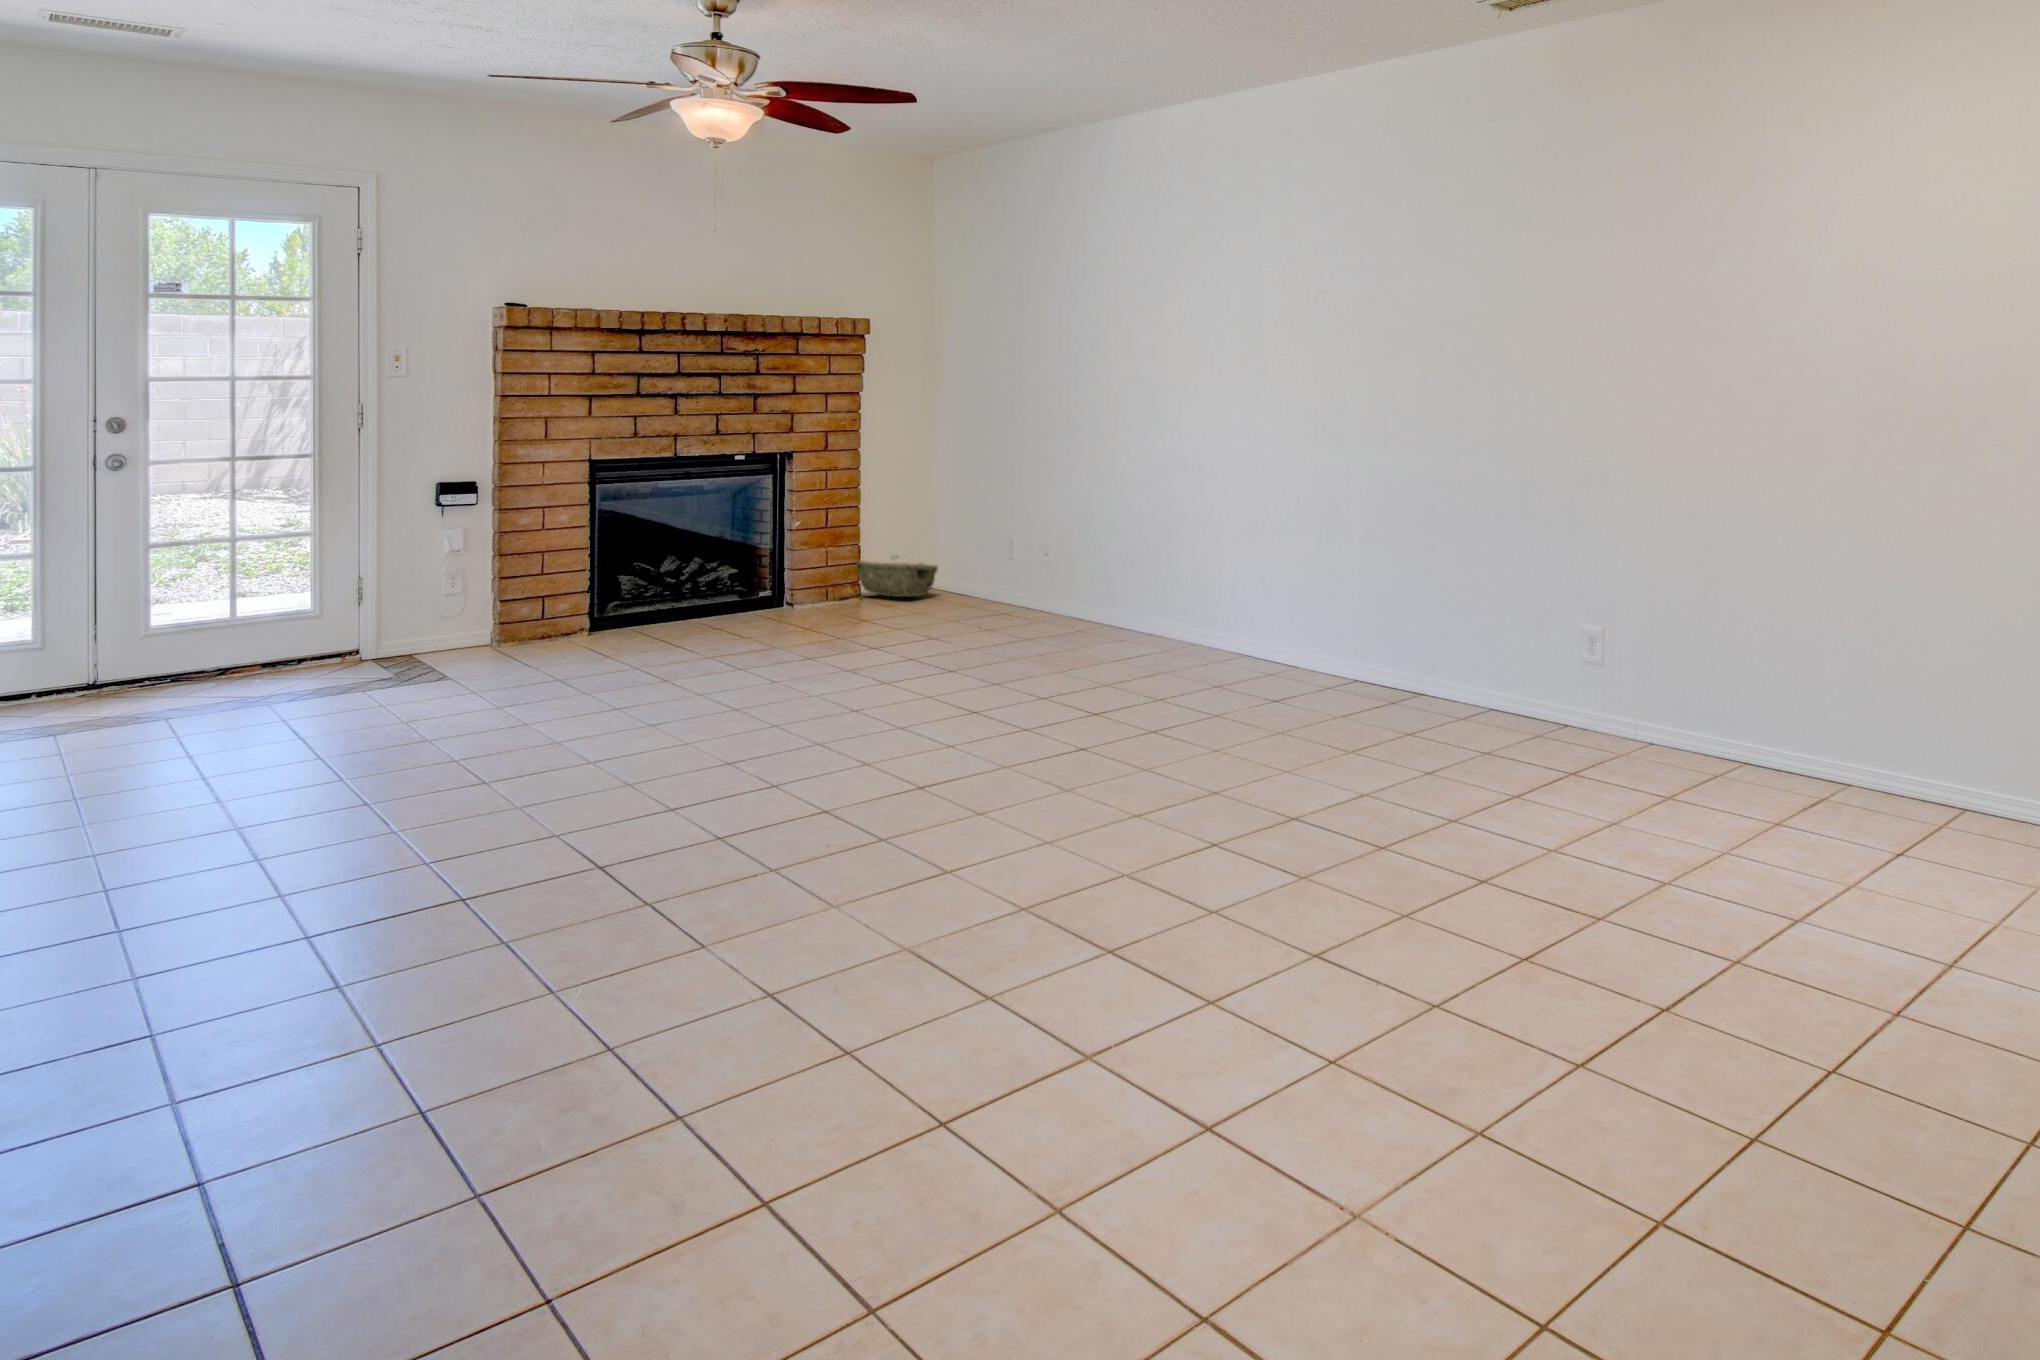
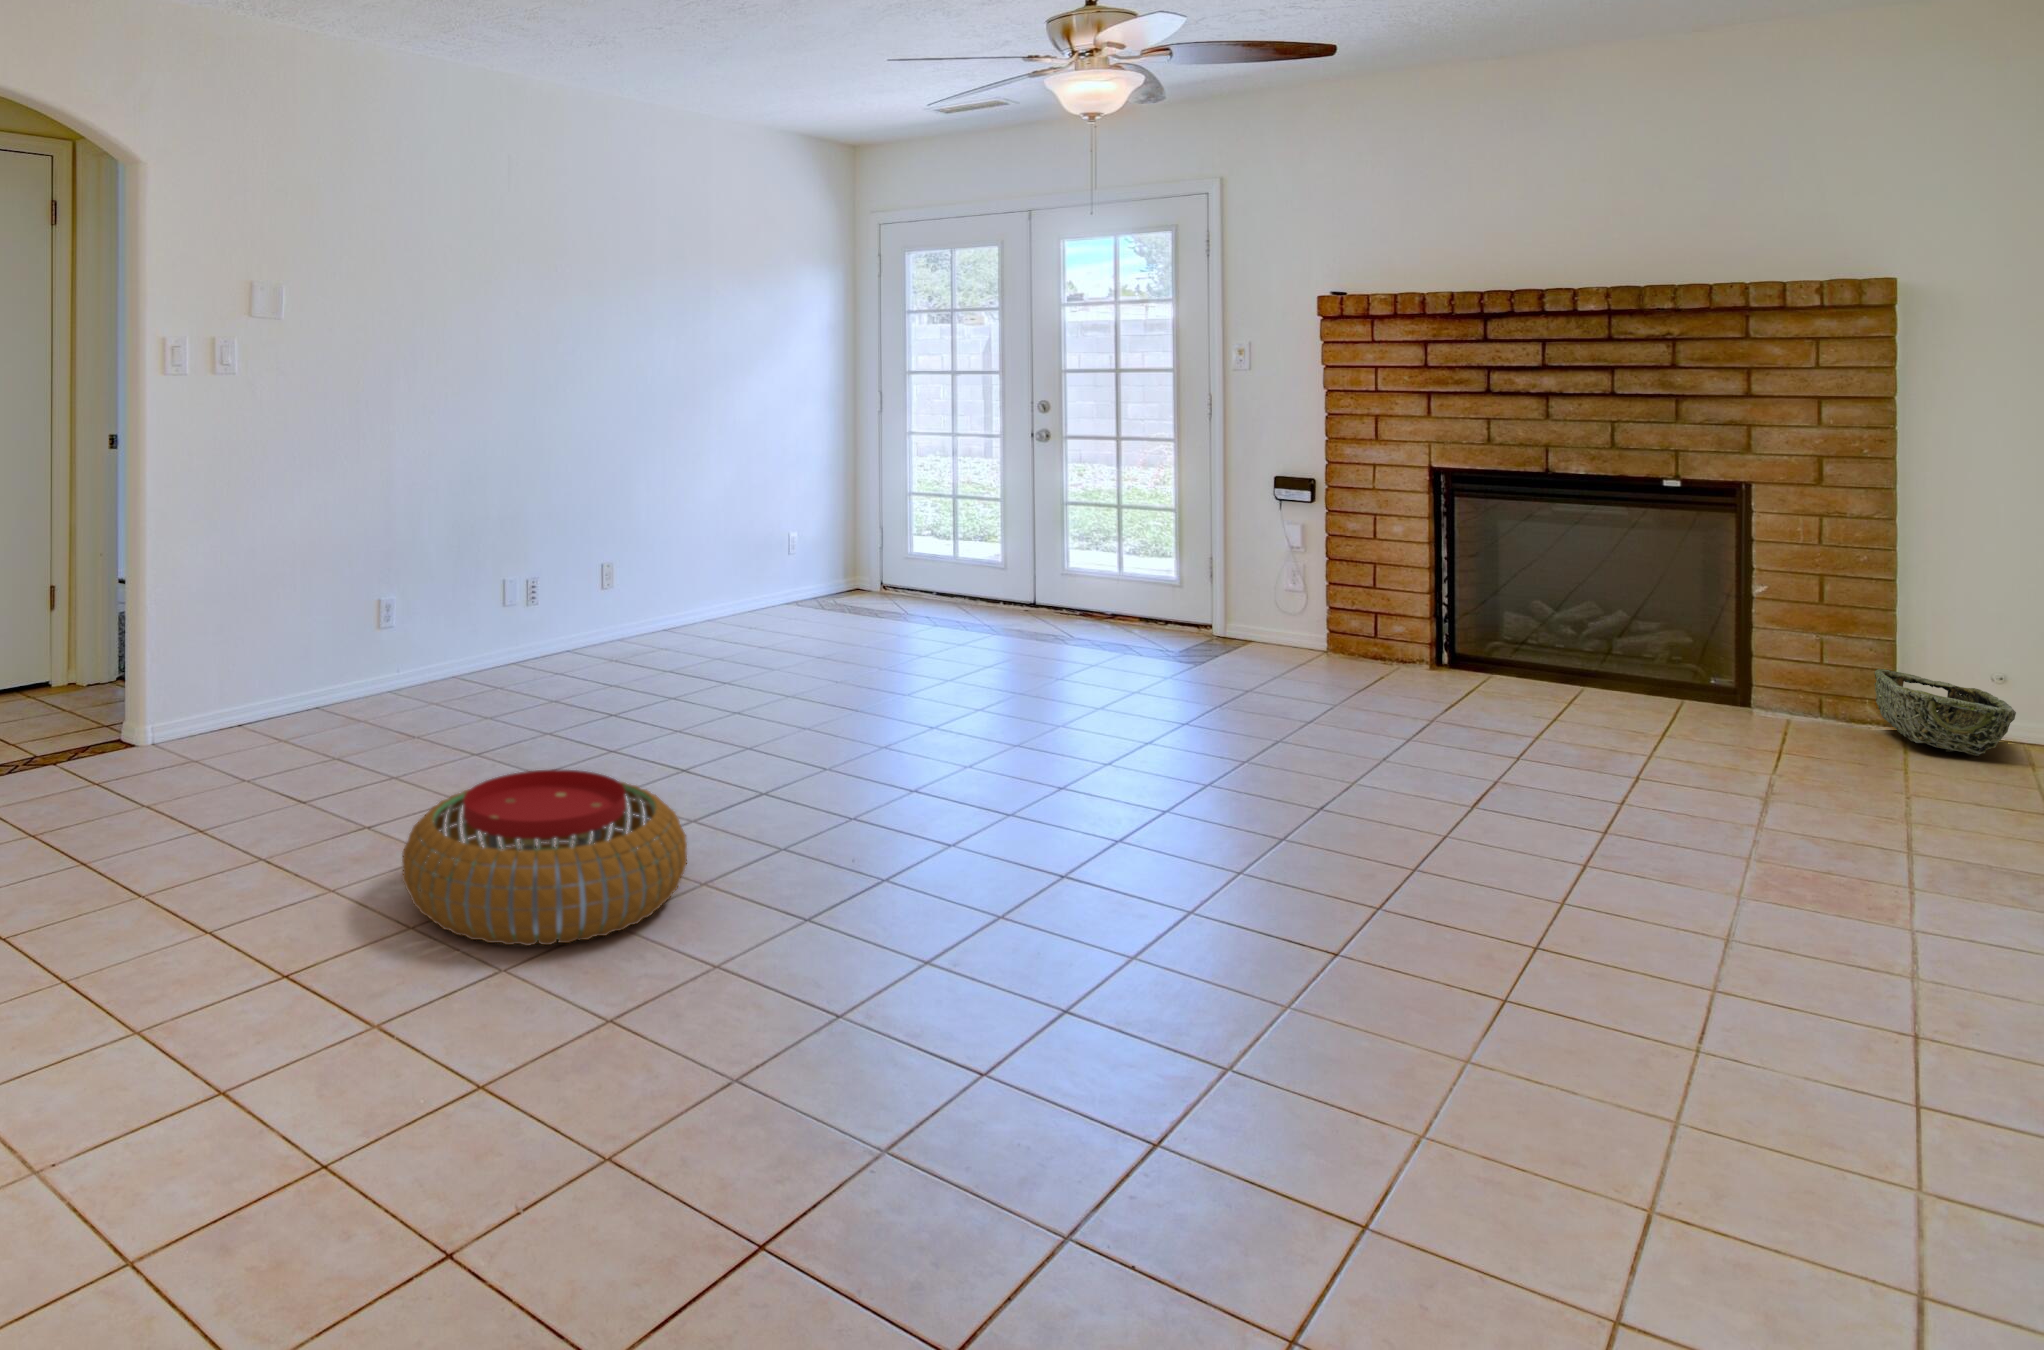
pouf: none [711,799,1038,1003] -> present [402,769,687,946]

